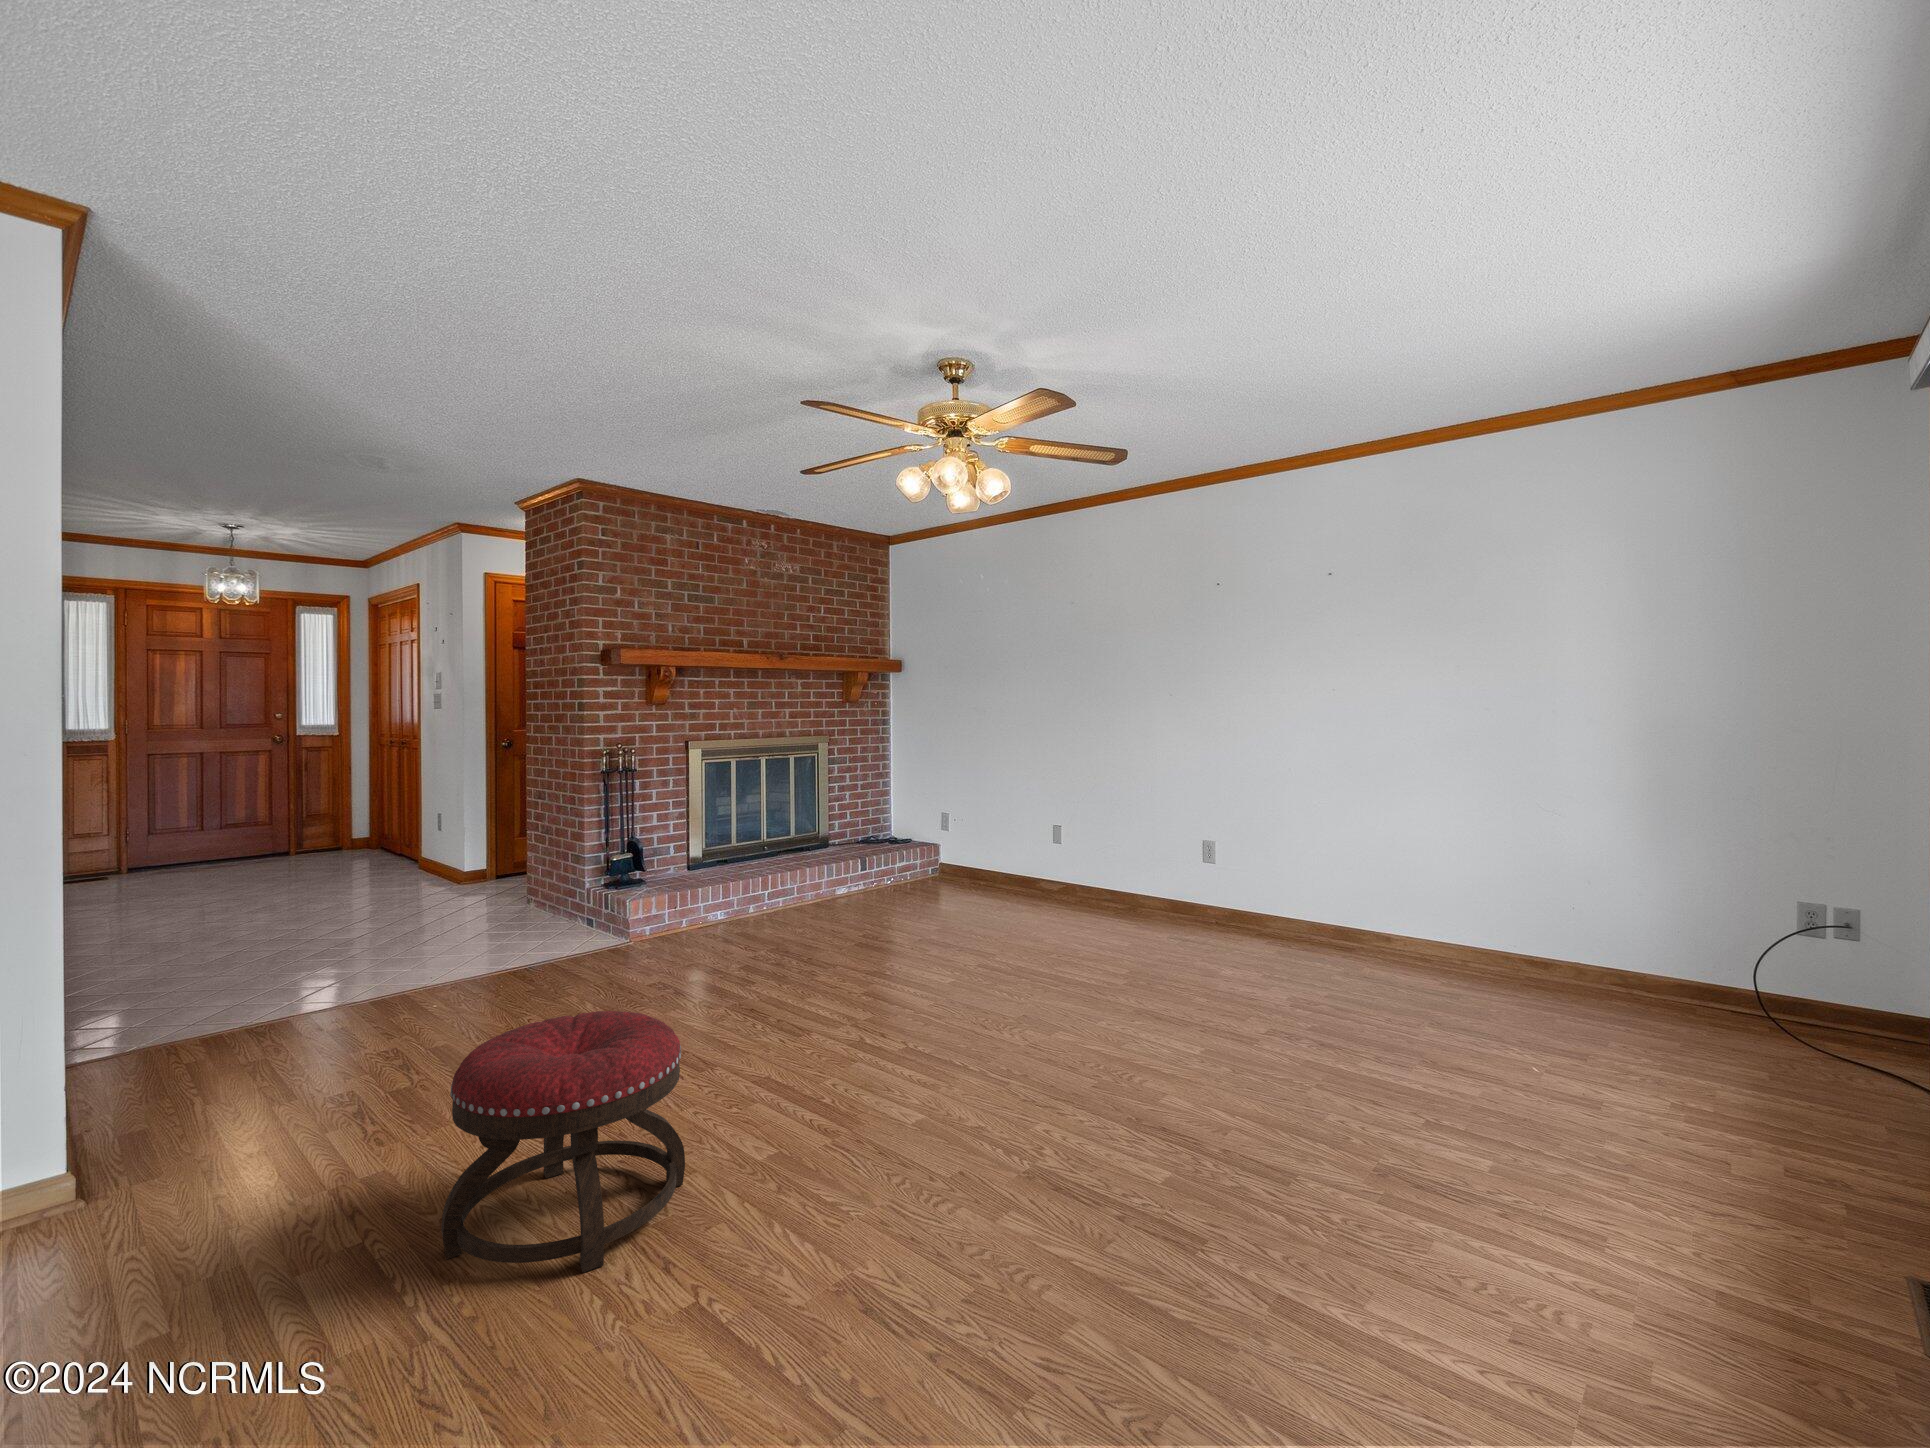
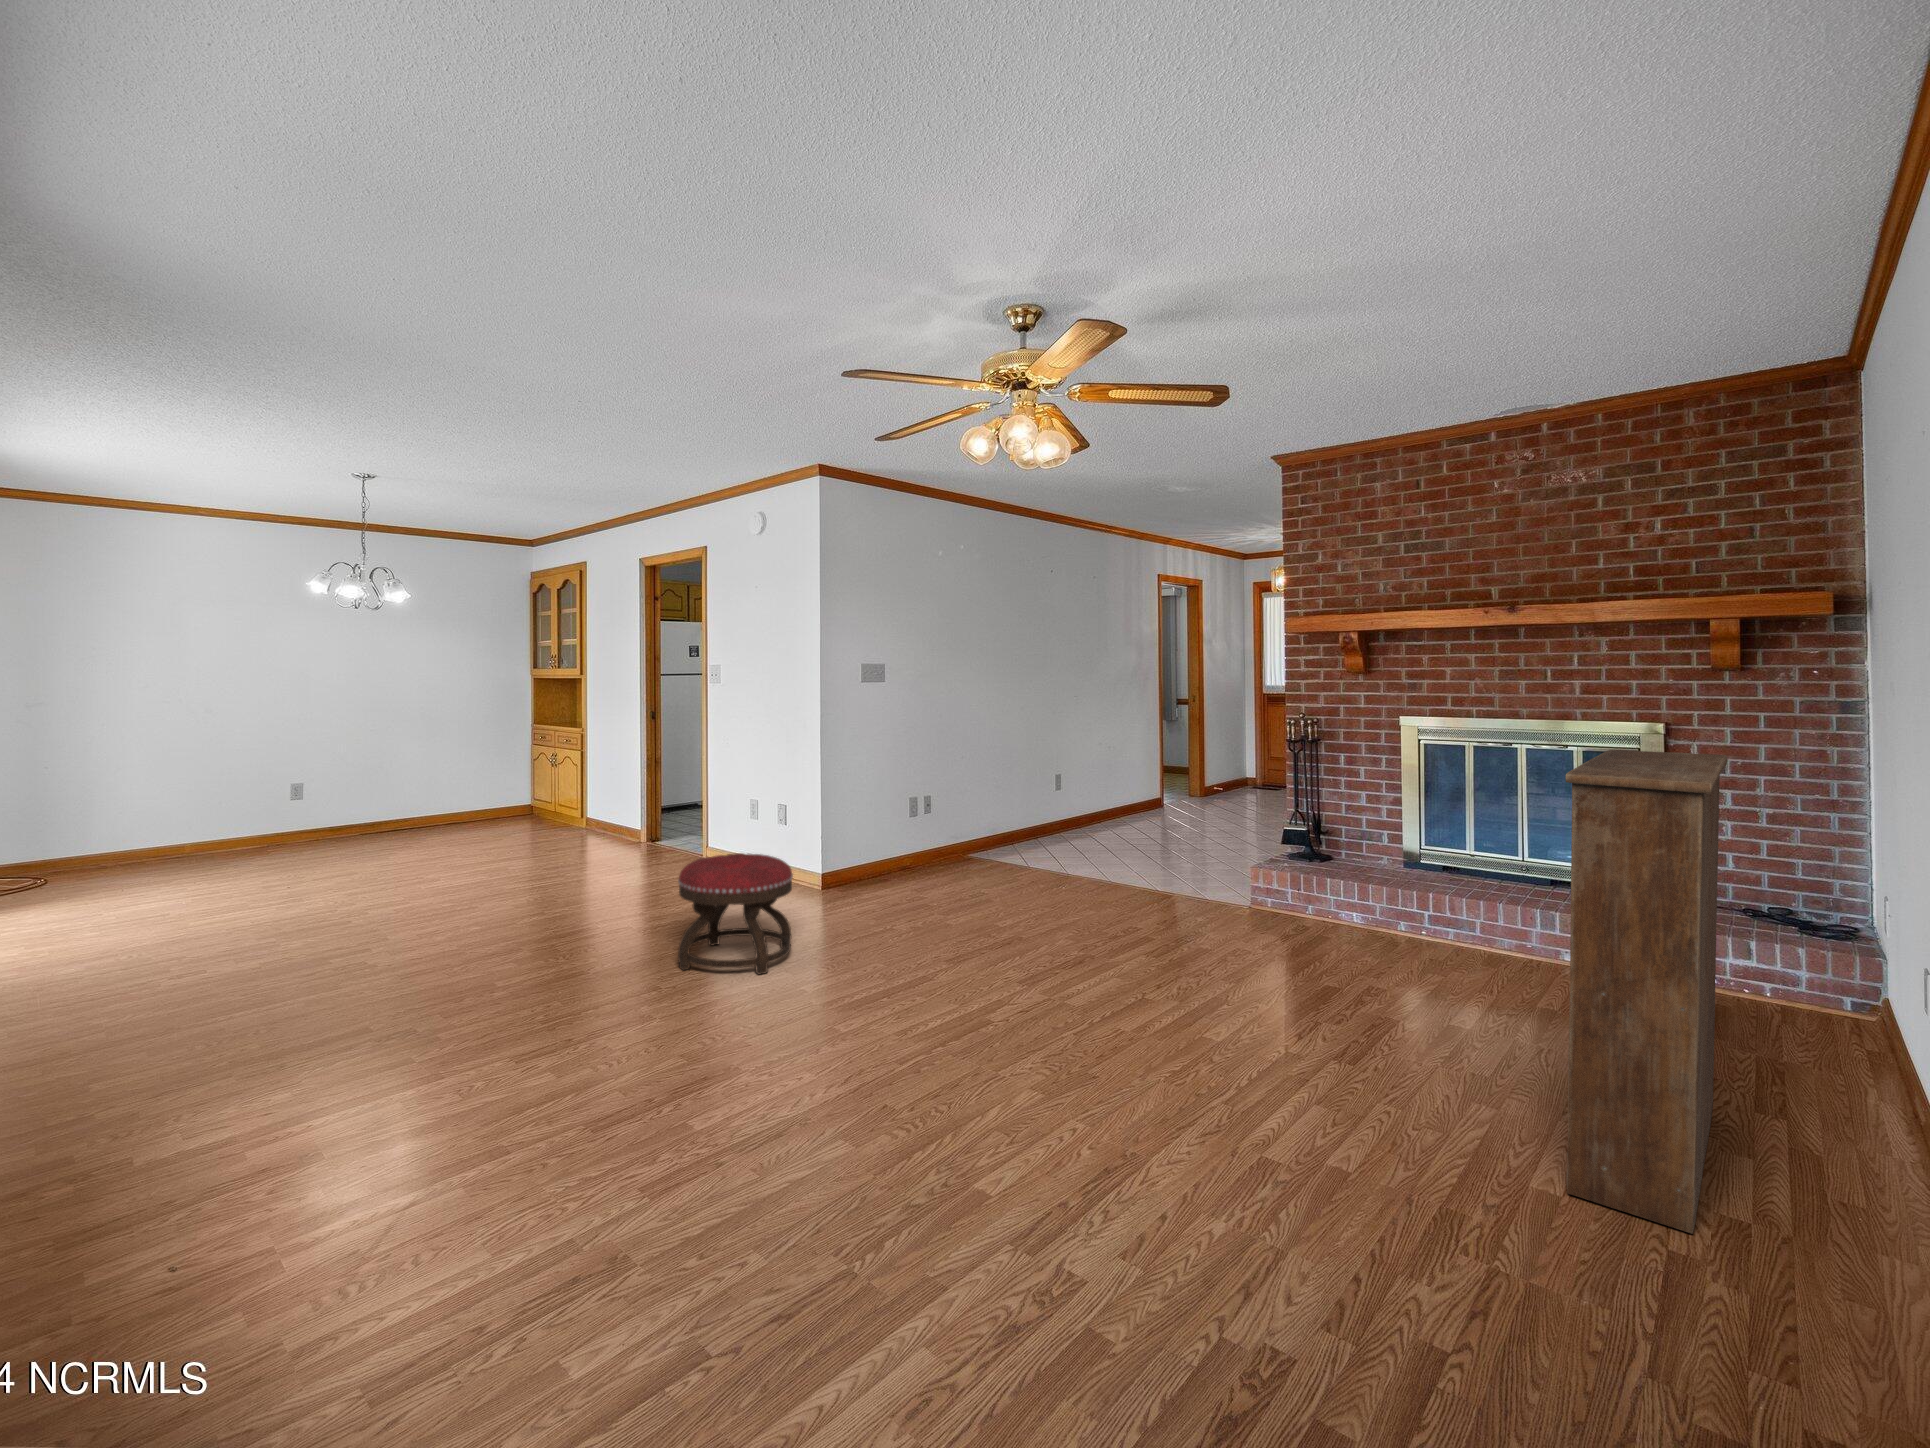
bookshelf: none [1037,734,1186,943] -> present [1566,750,1728,1234]

